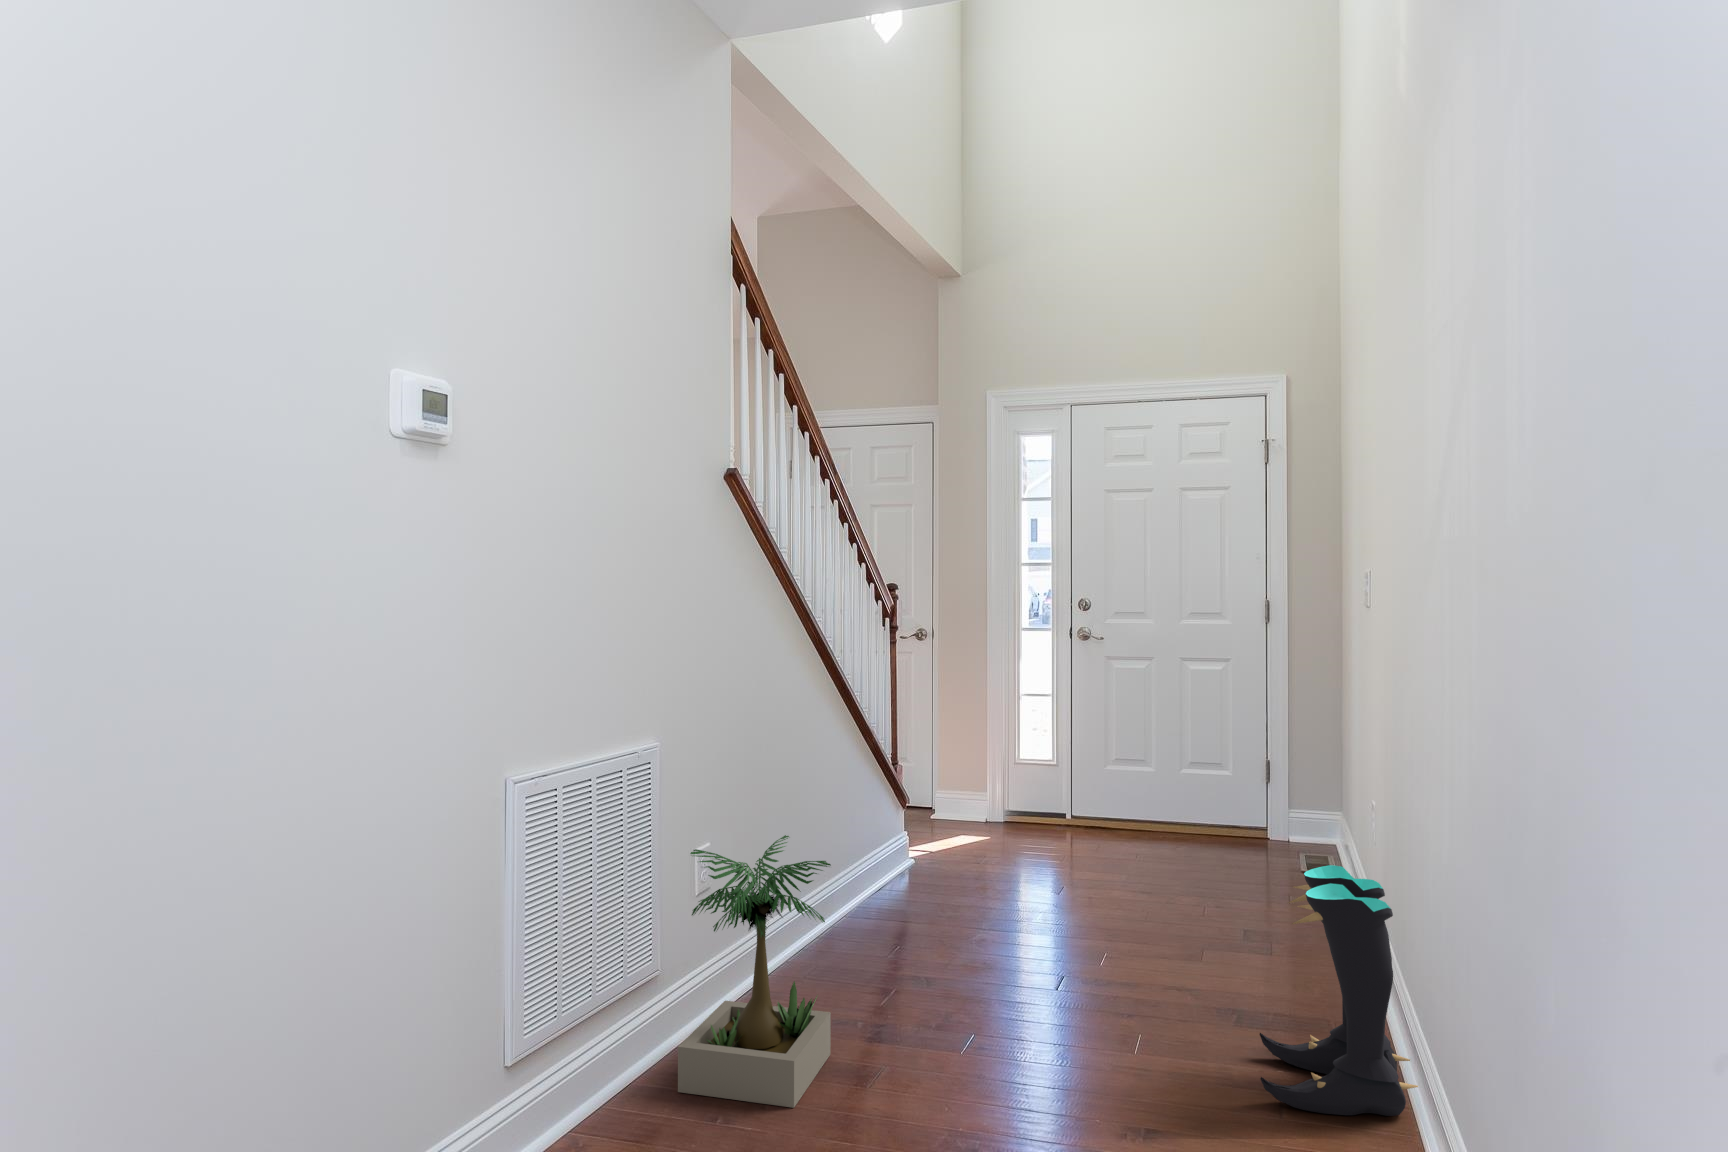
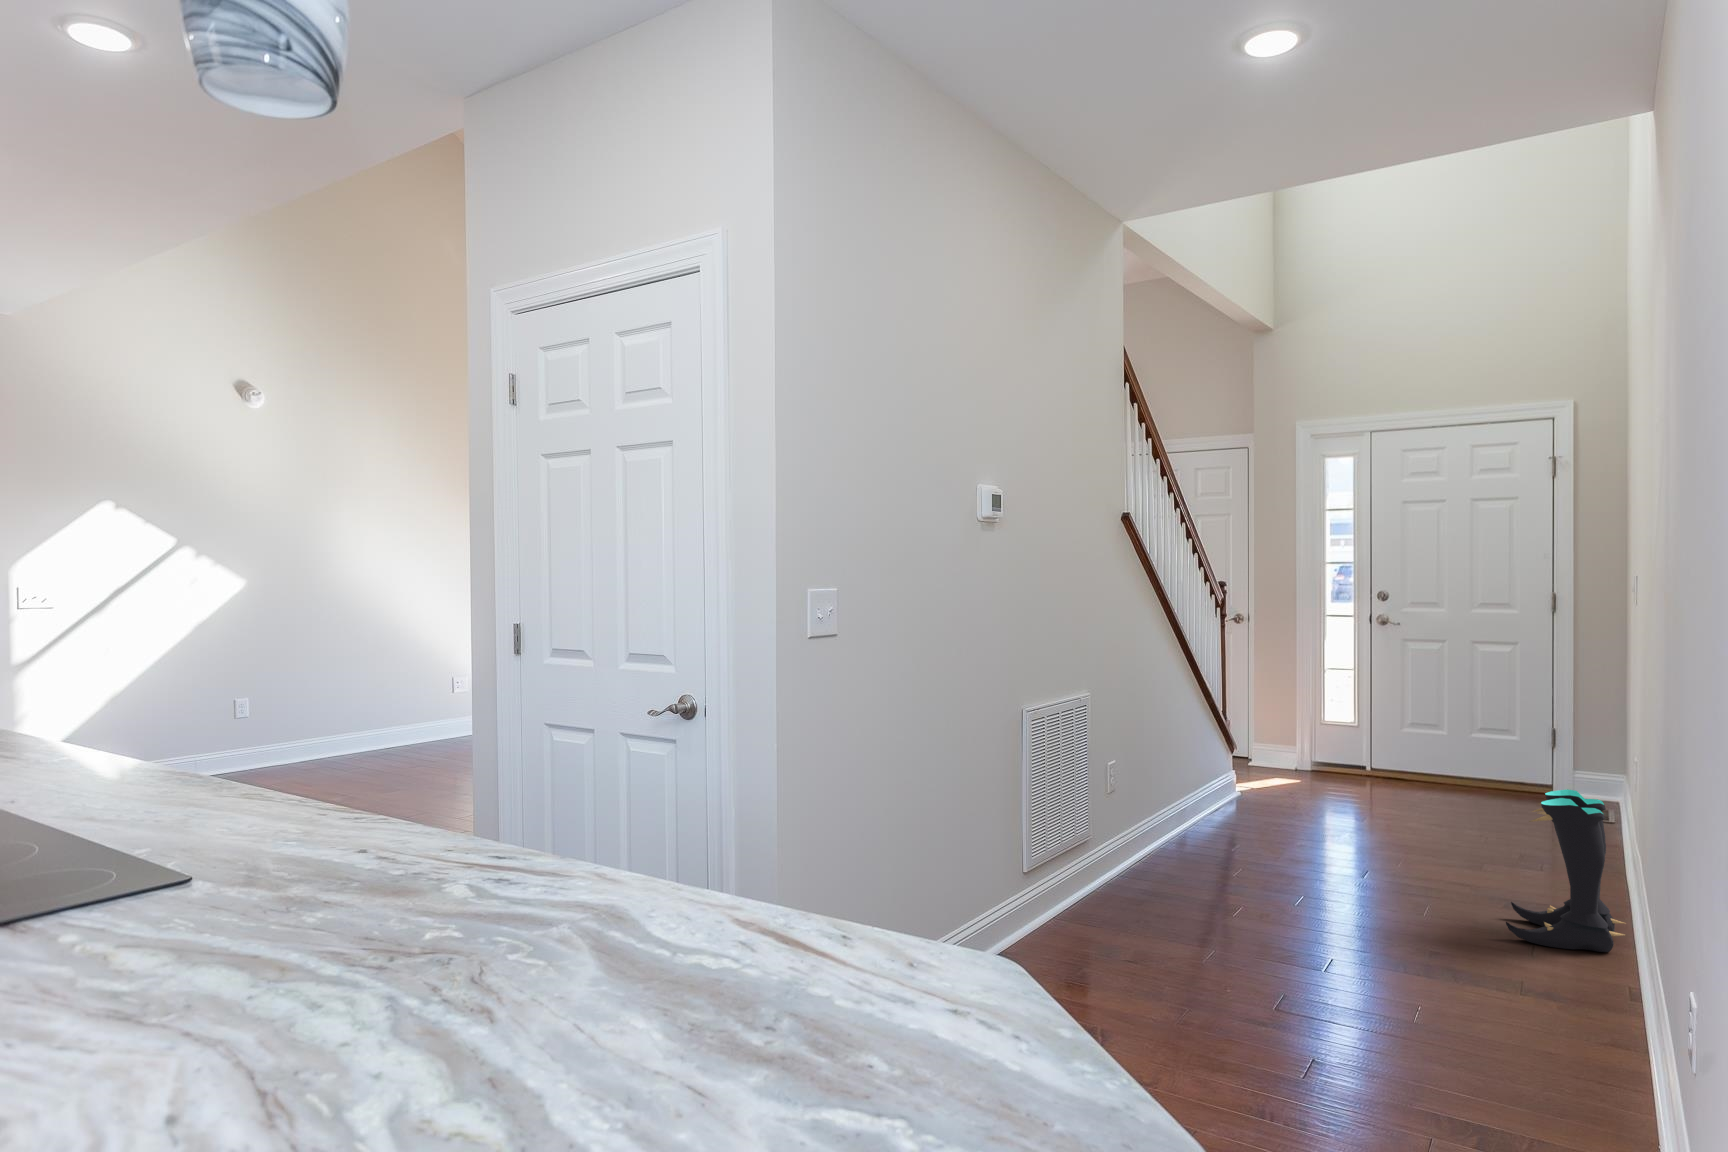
potted plant: present [678,835,831,1108] -> none [1099,752,1218,916]

